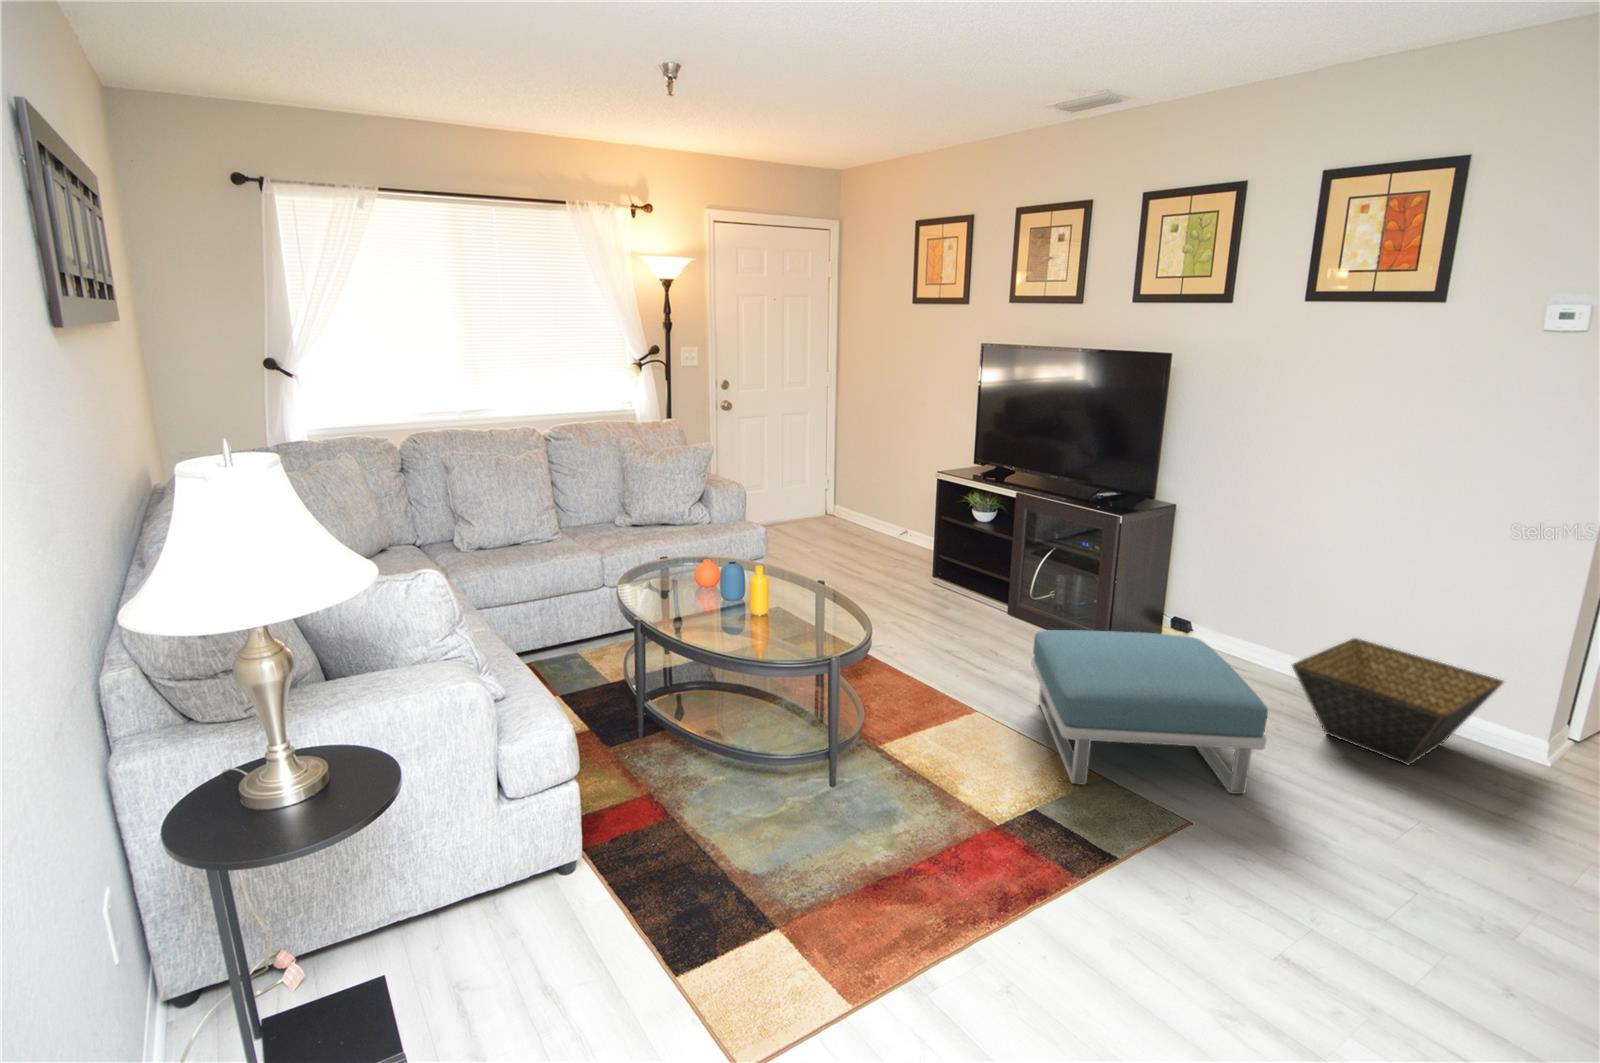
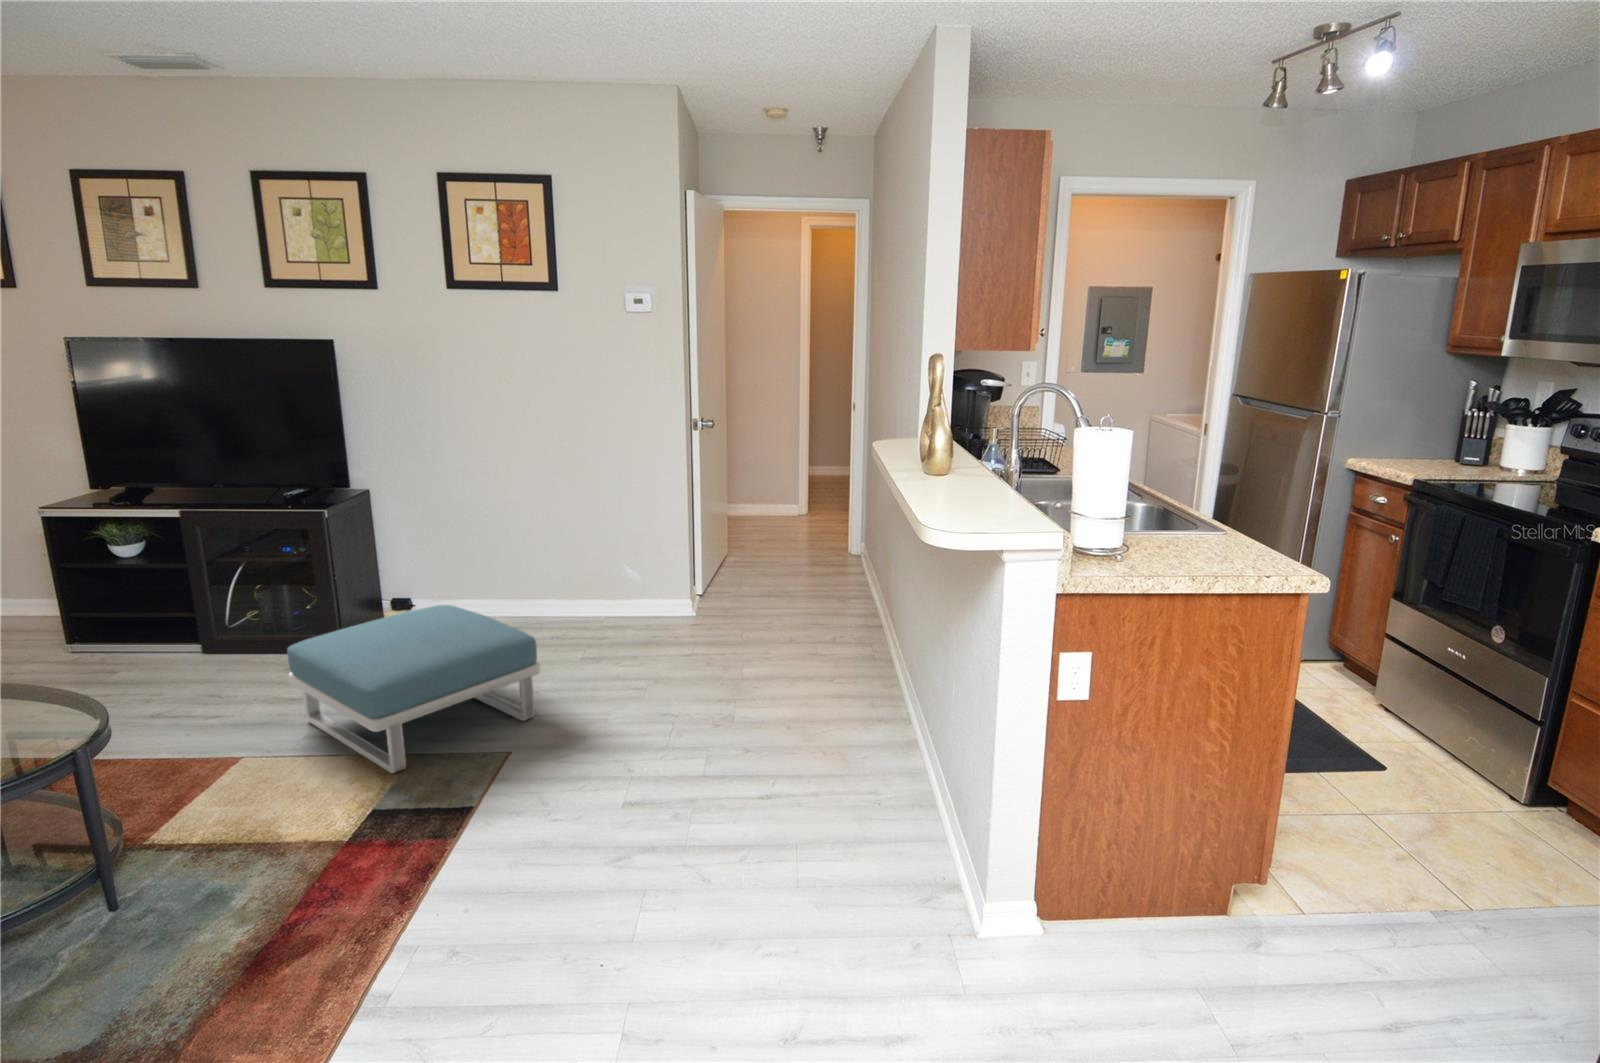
basket: present [1292,638,1503,765] -> none [525,570,657,651]

